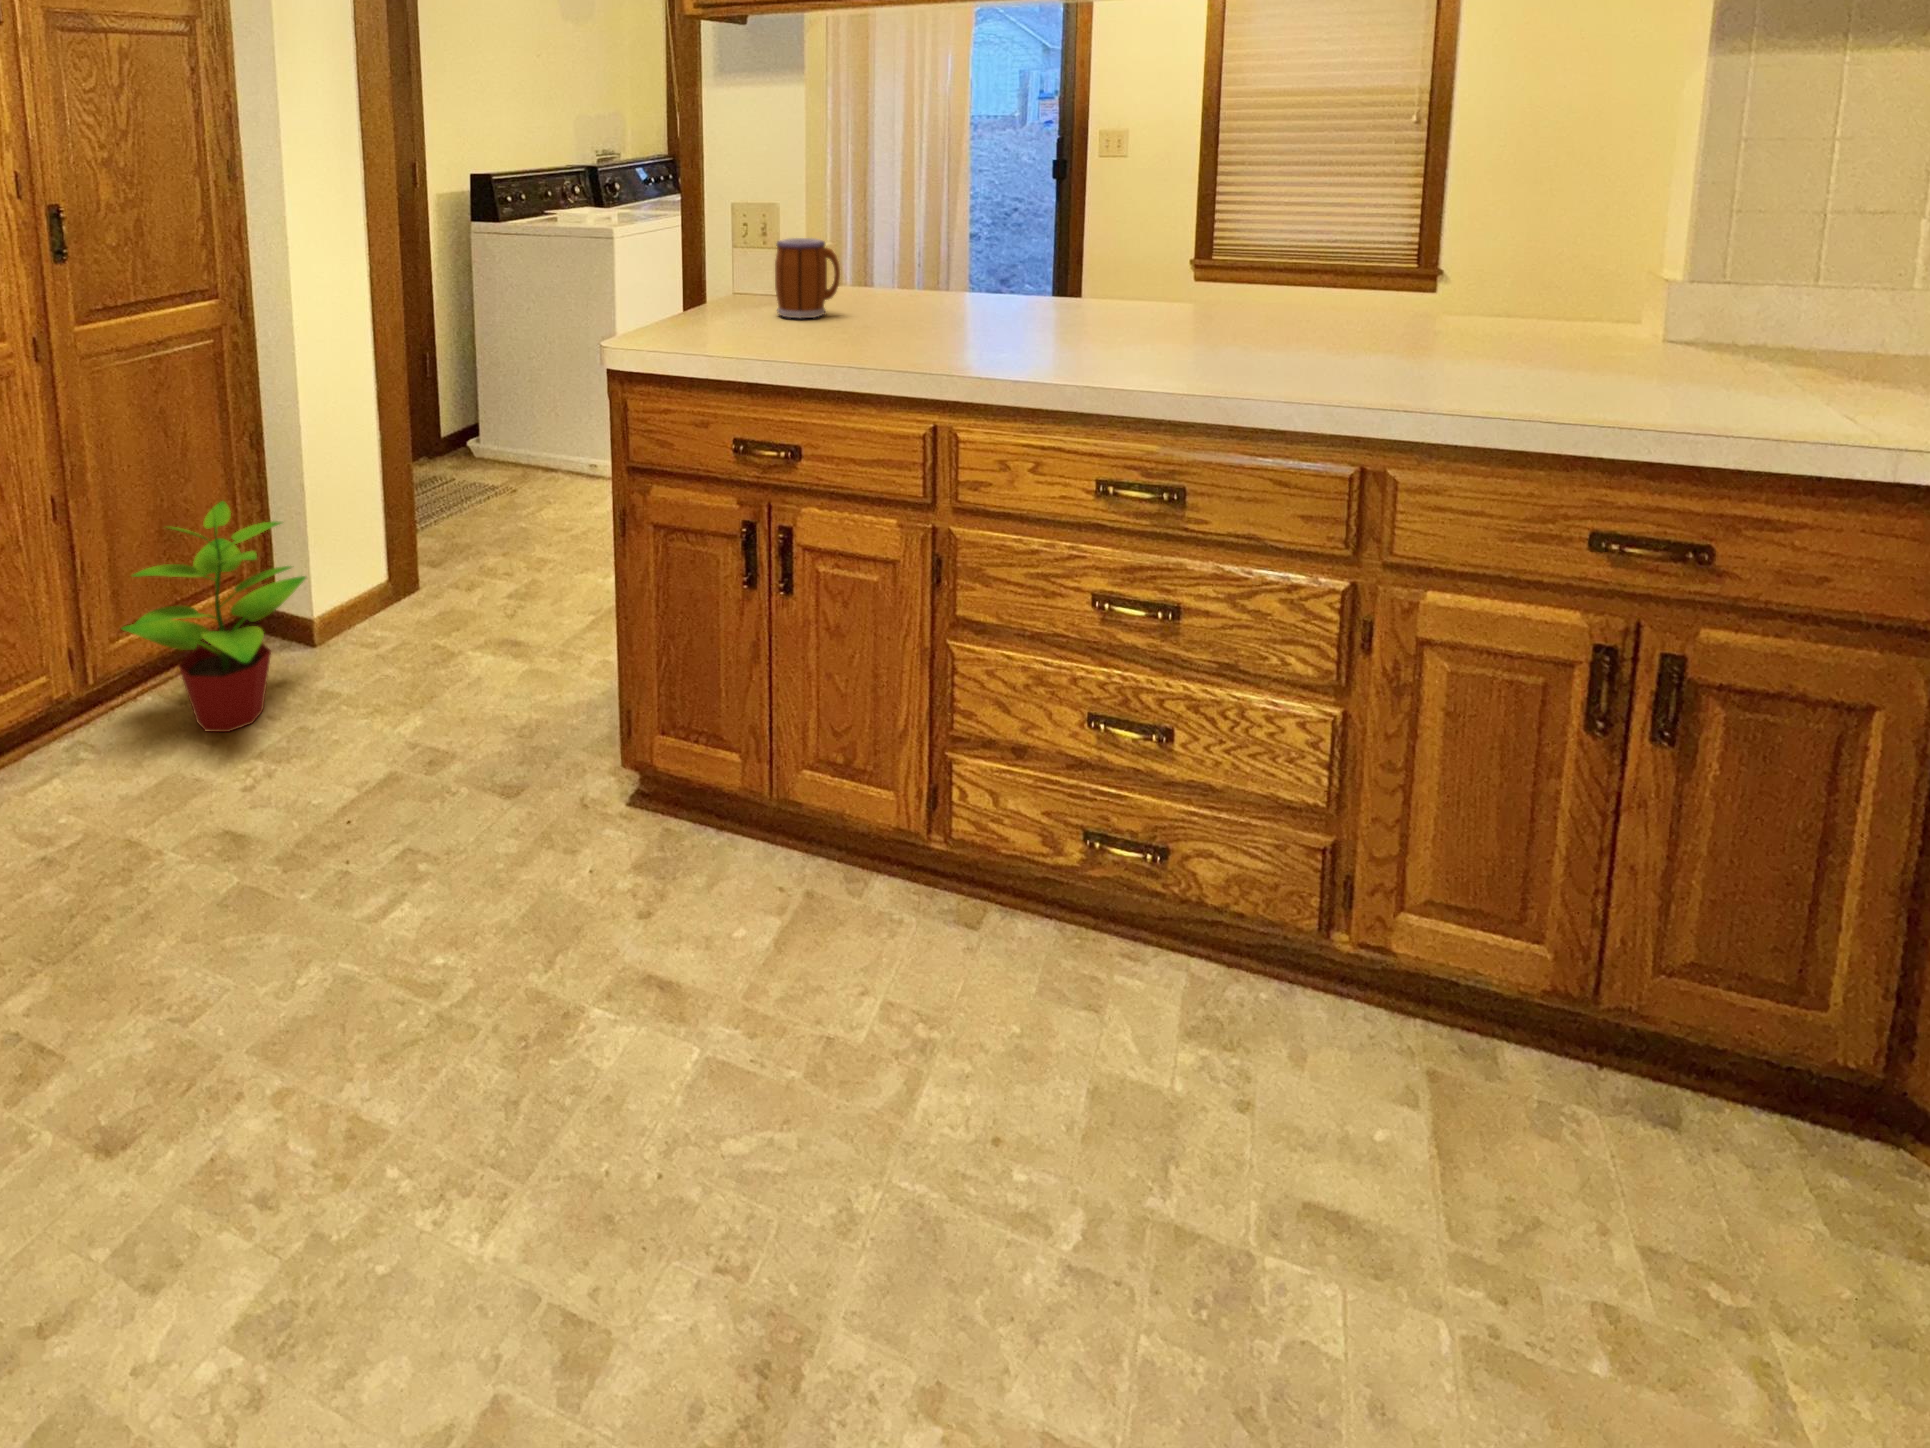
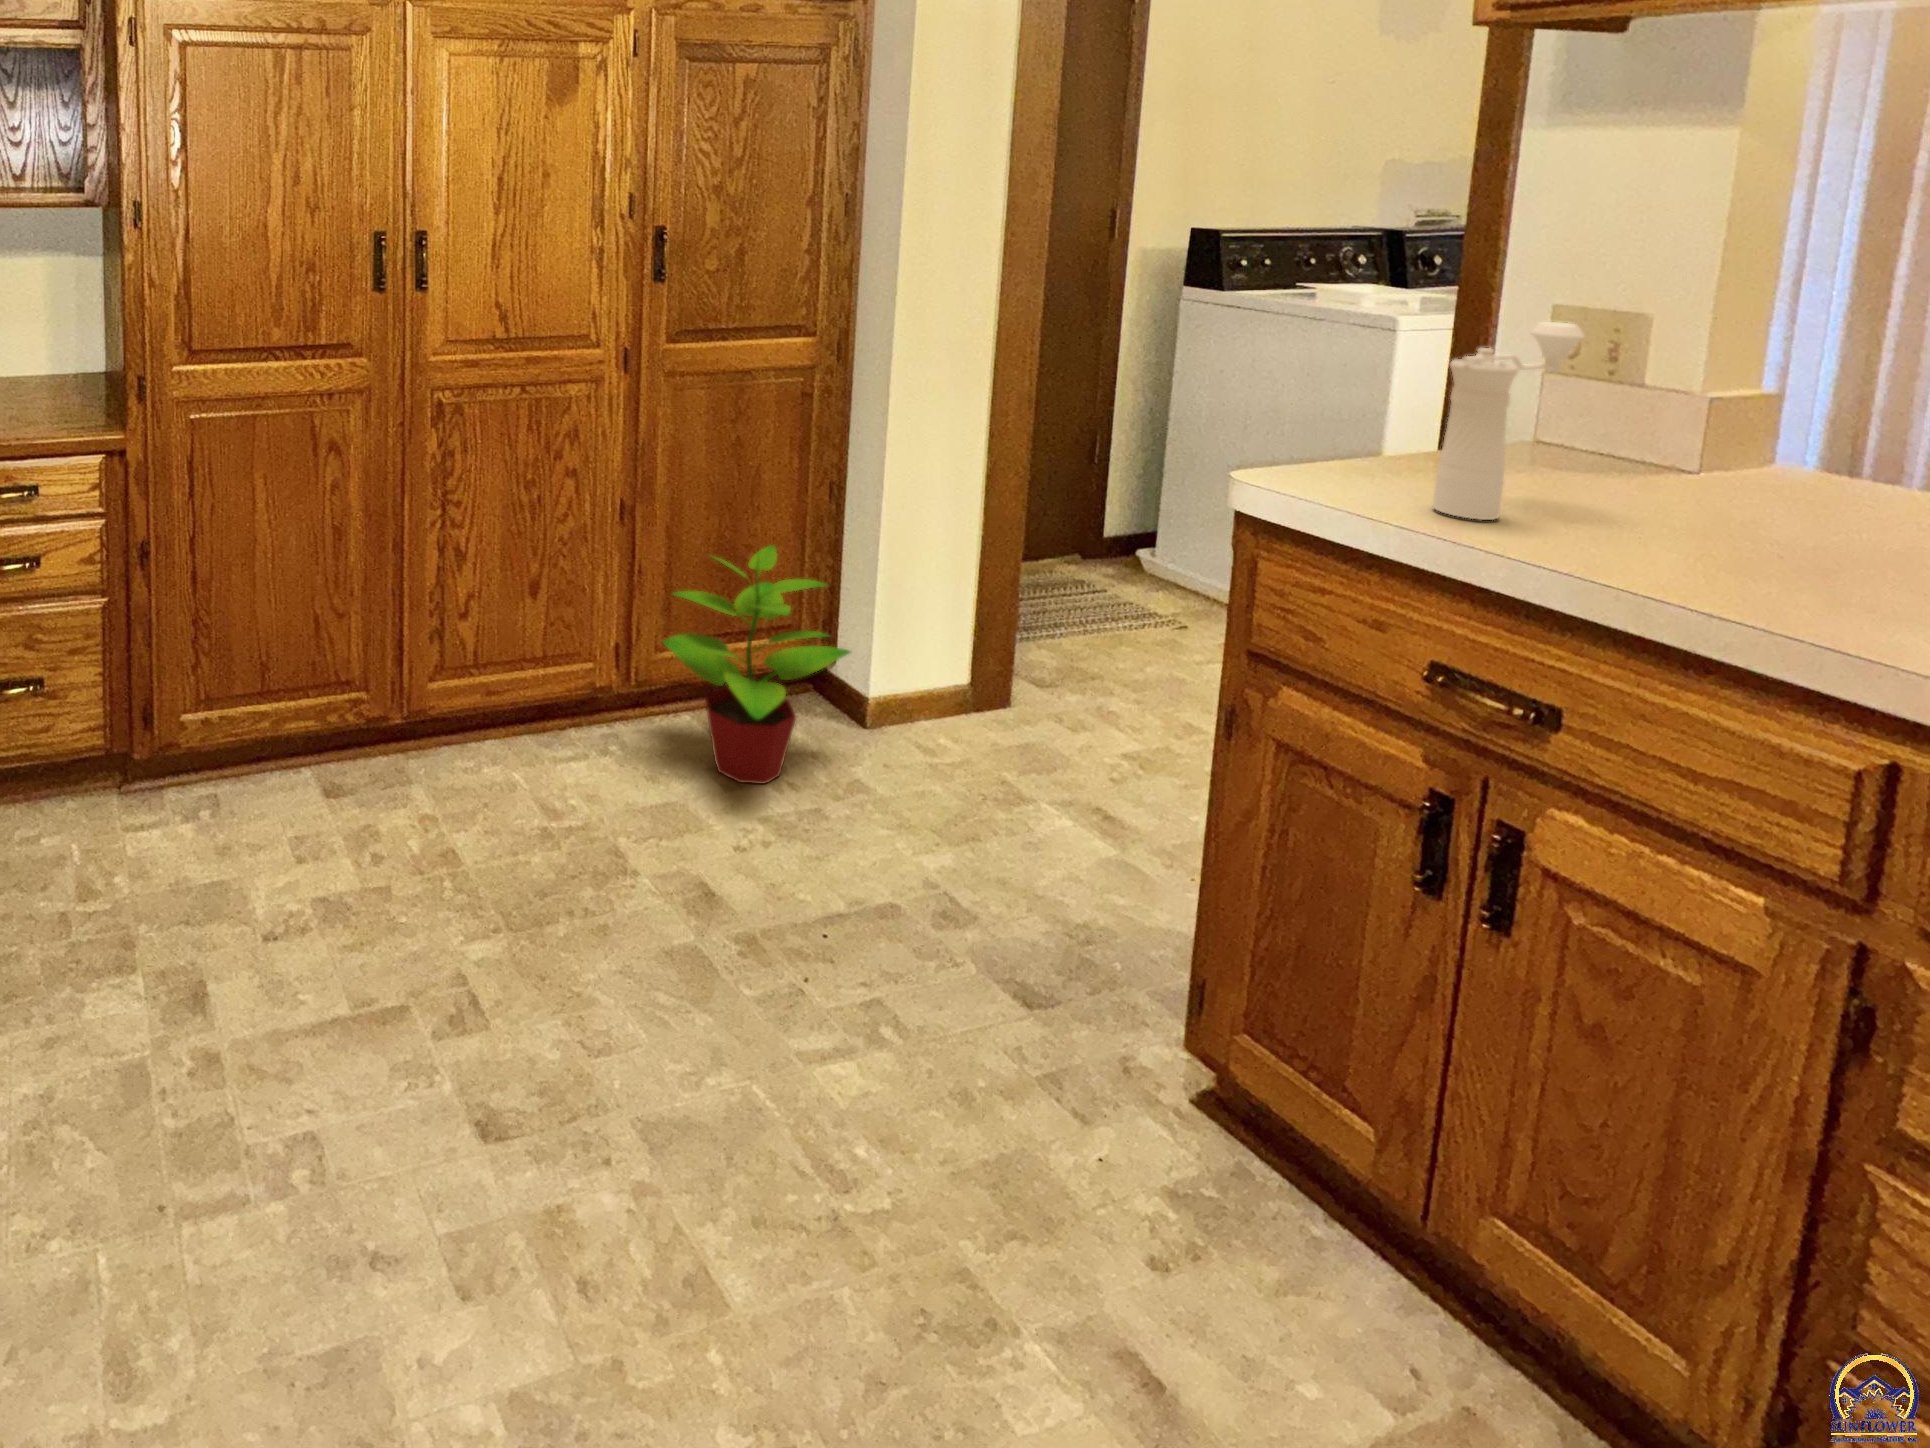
pepper mill: none [714,211,769,342] -> present [1433,322,1585,520]
mug: present [775,238,840,319] -> none [1597,373,1757,511]

